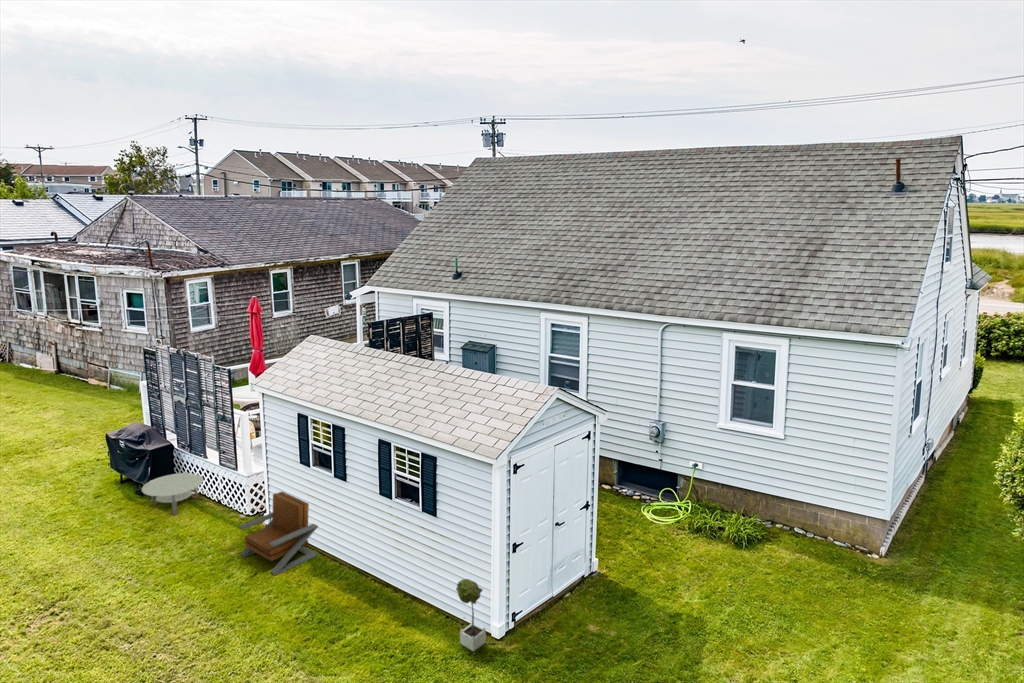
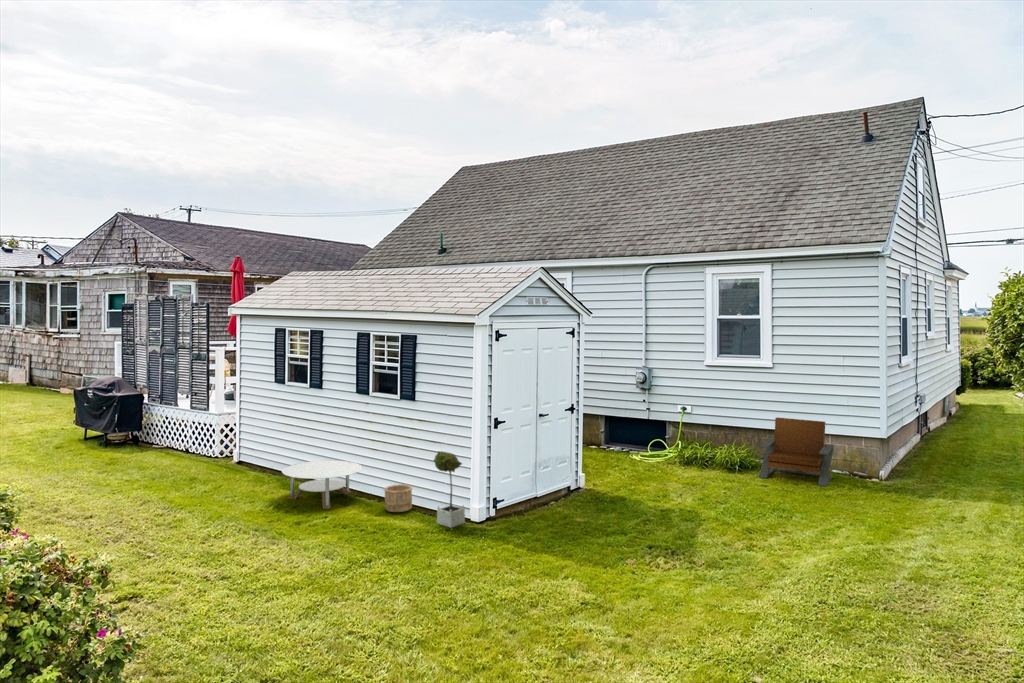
round table: present [142,473,203,515] -> present [282,460,362,509]
lounge chair: present [239,492,318,575] -> present [759,417,834,487]
wooden bucket: none [410,591,436,623] -> present [384,485,412,512]

